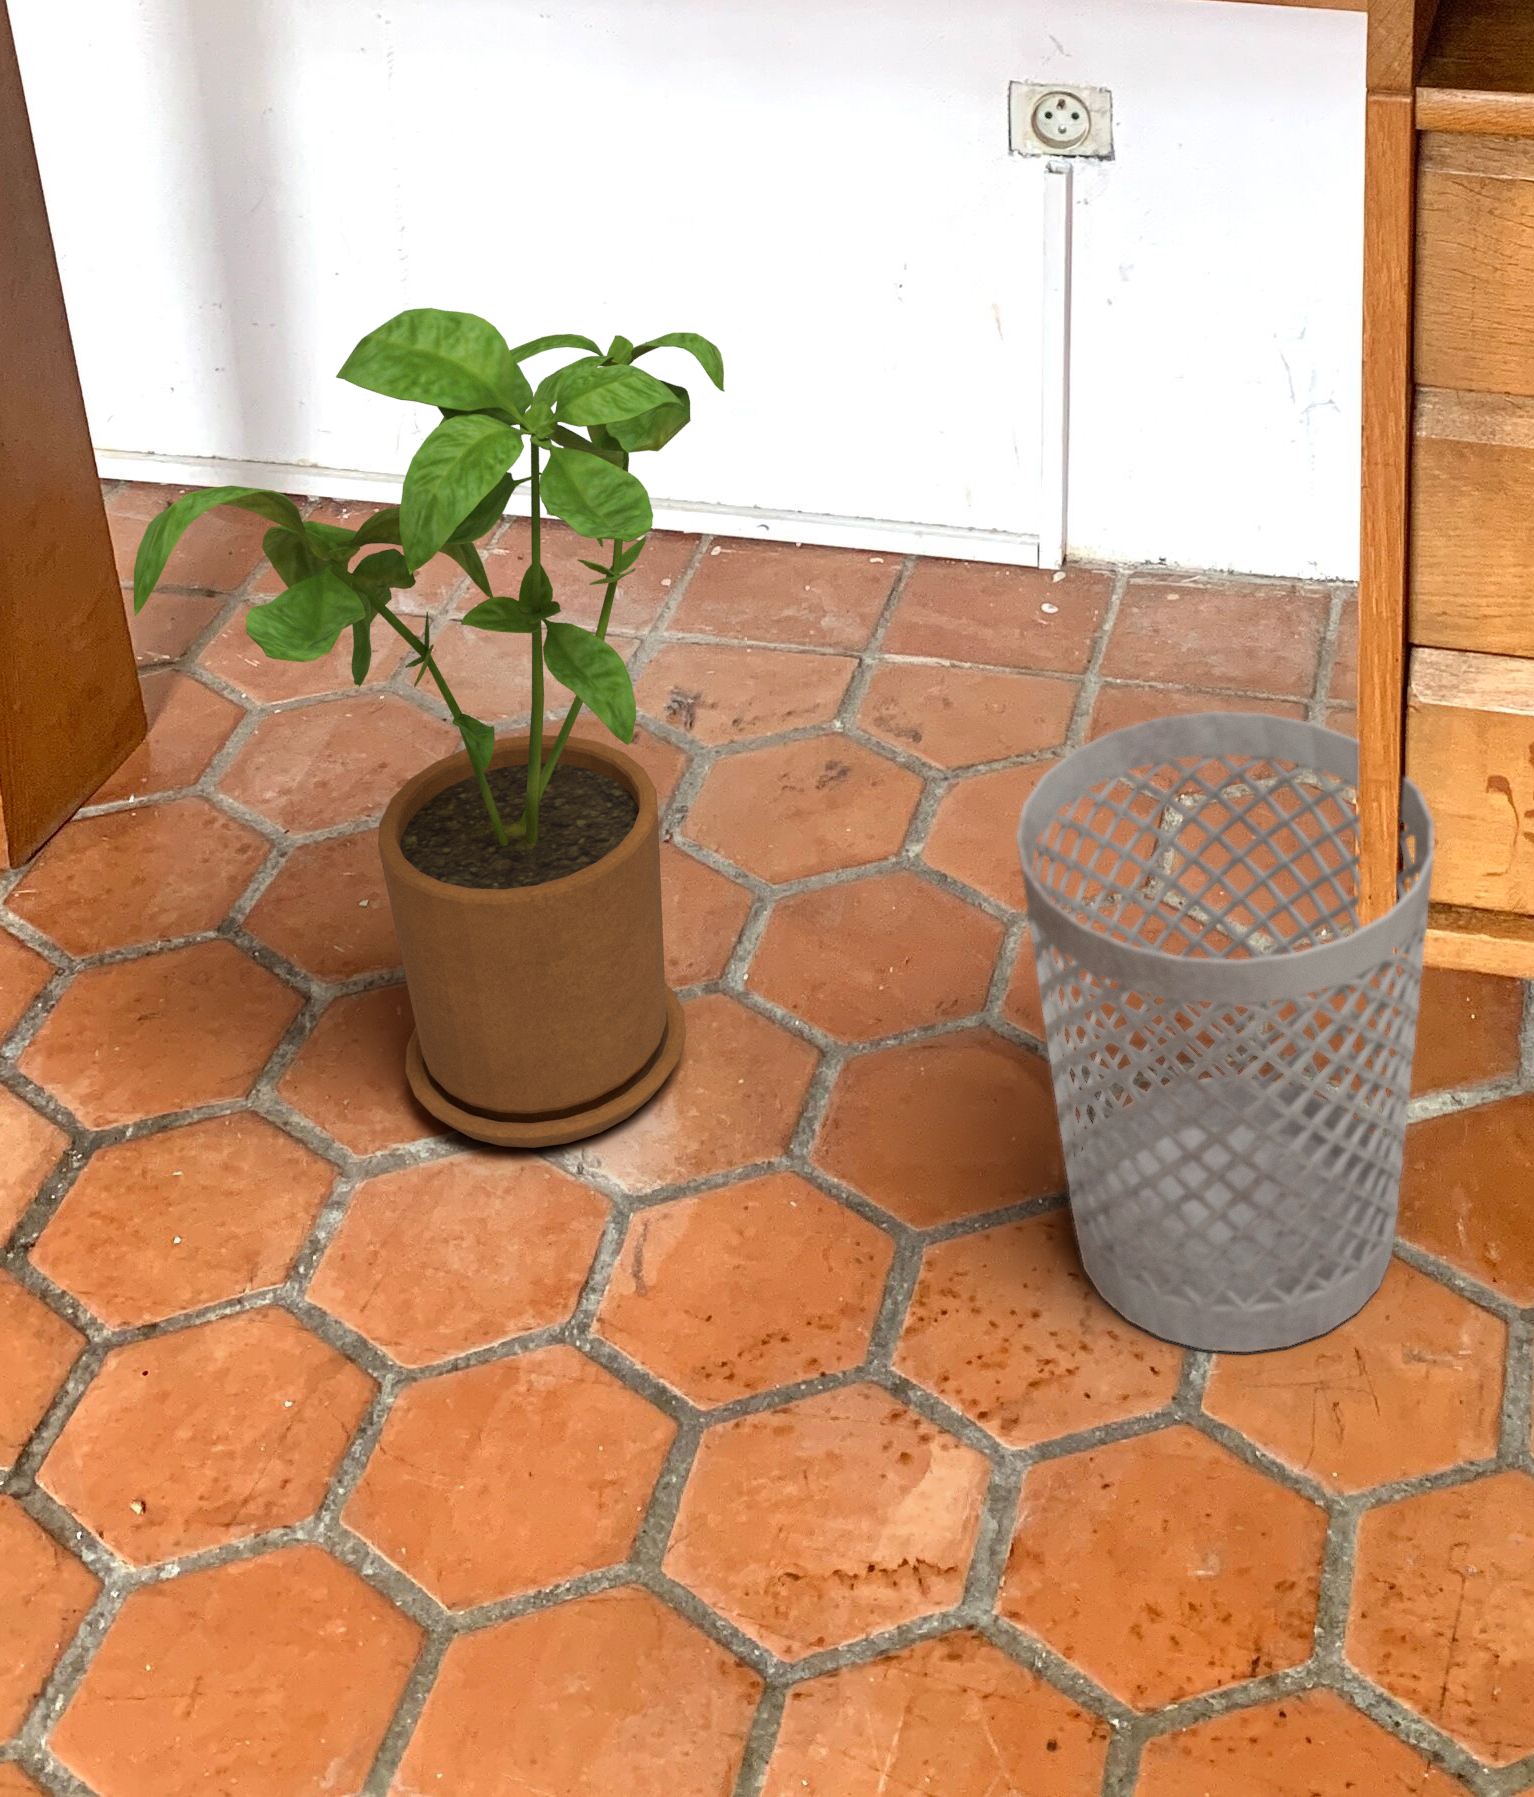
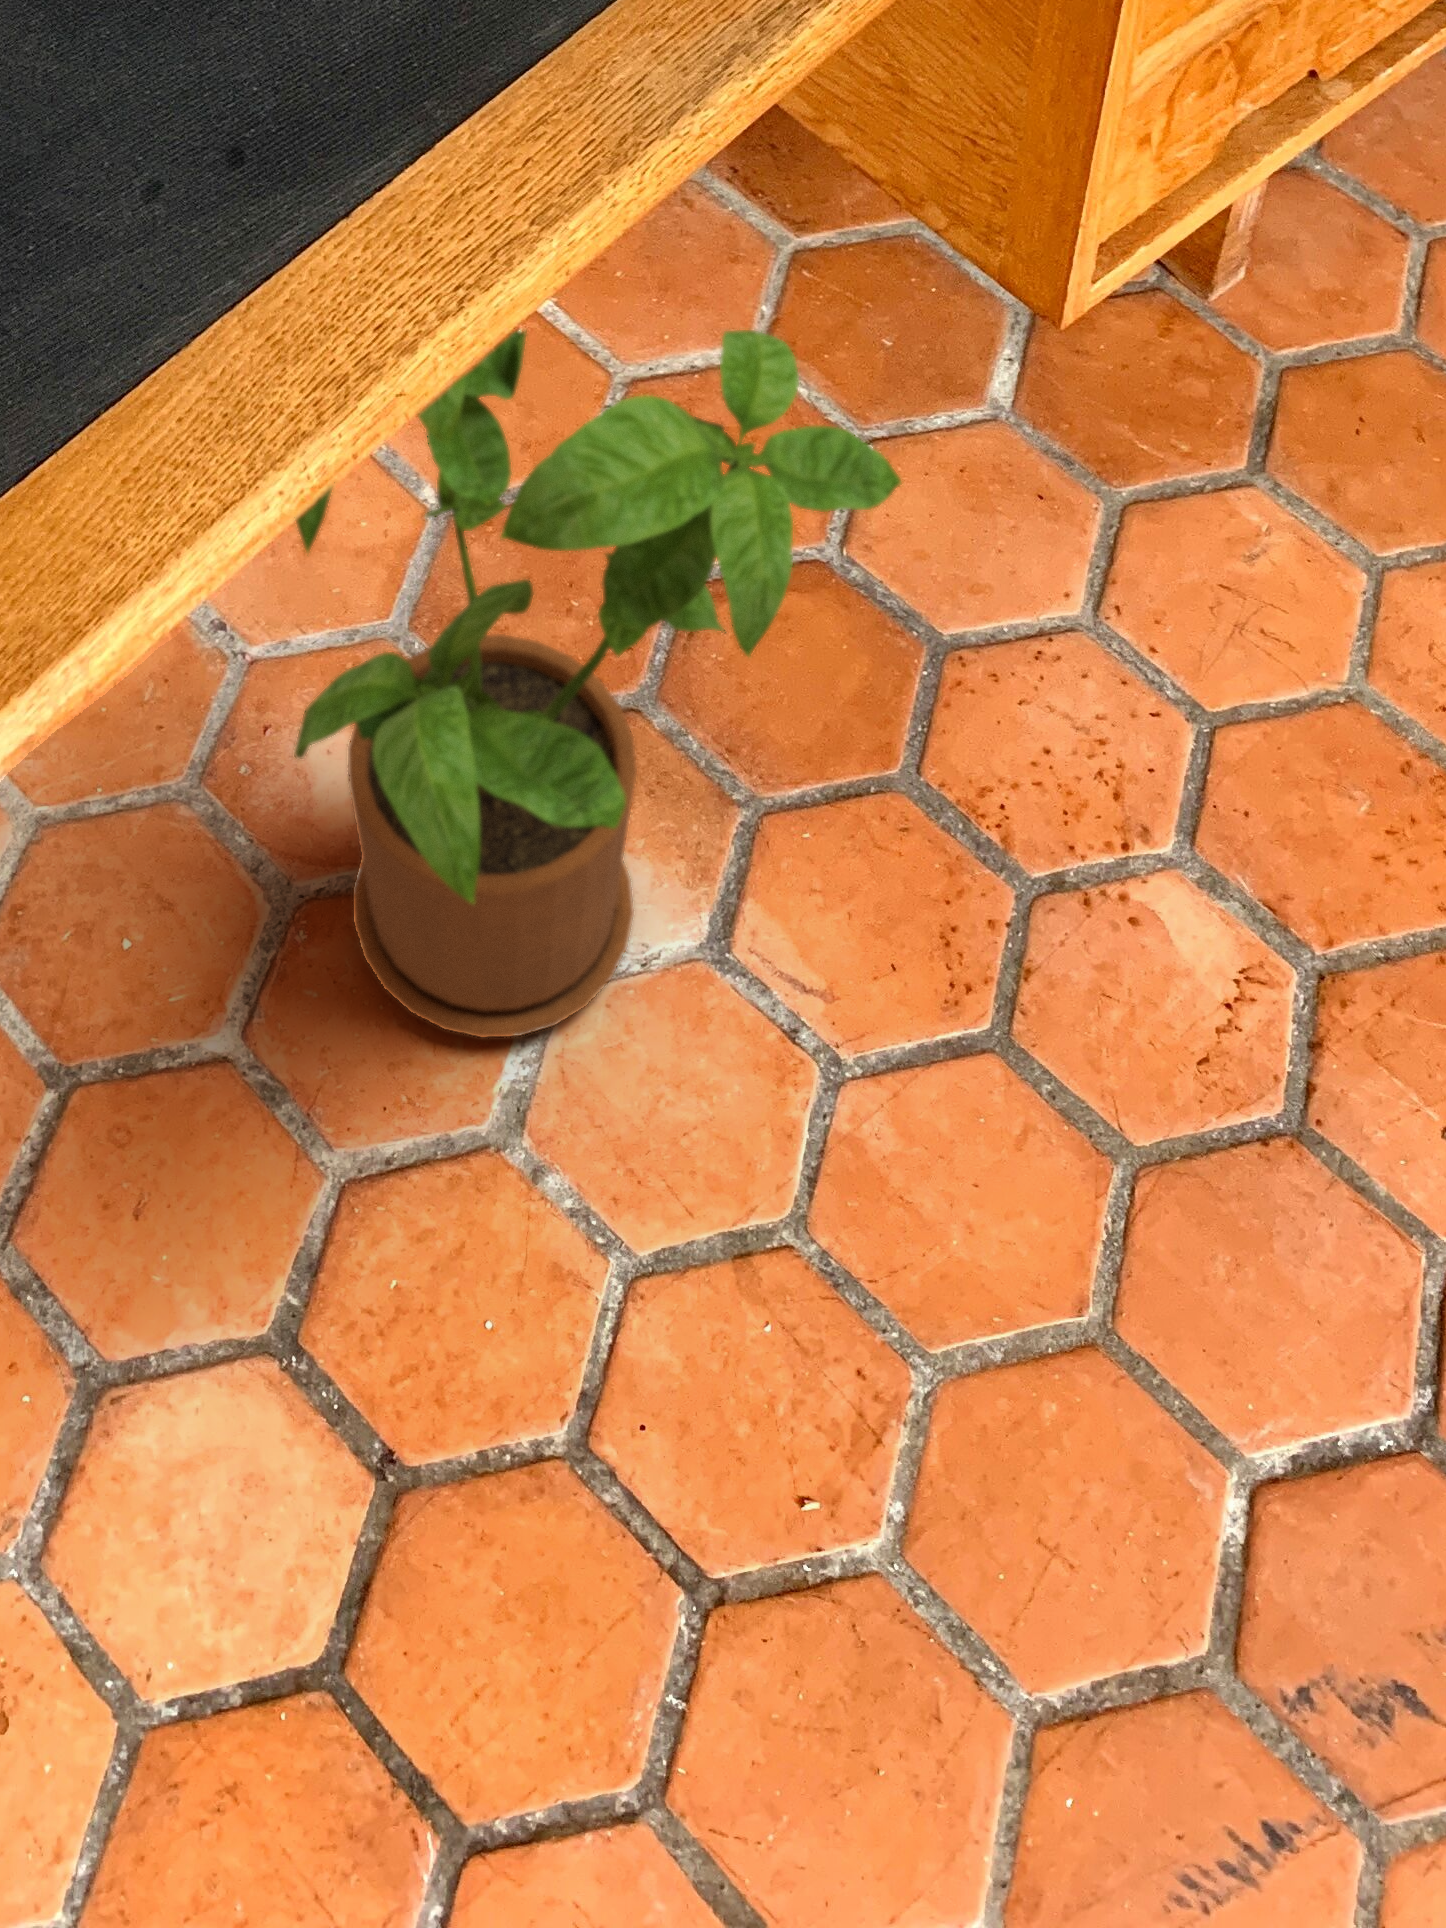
wastebasket: present [1017,711,1434,1352] -> none [914,193,1294,705]

